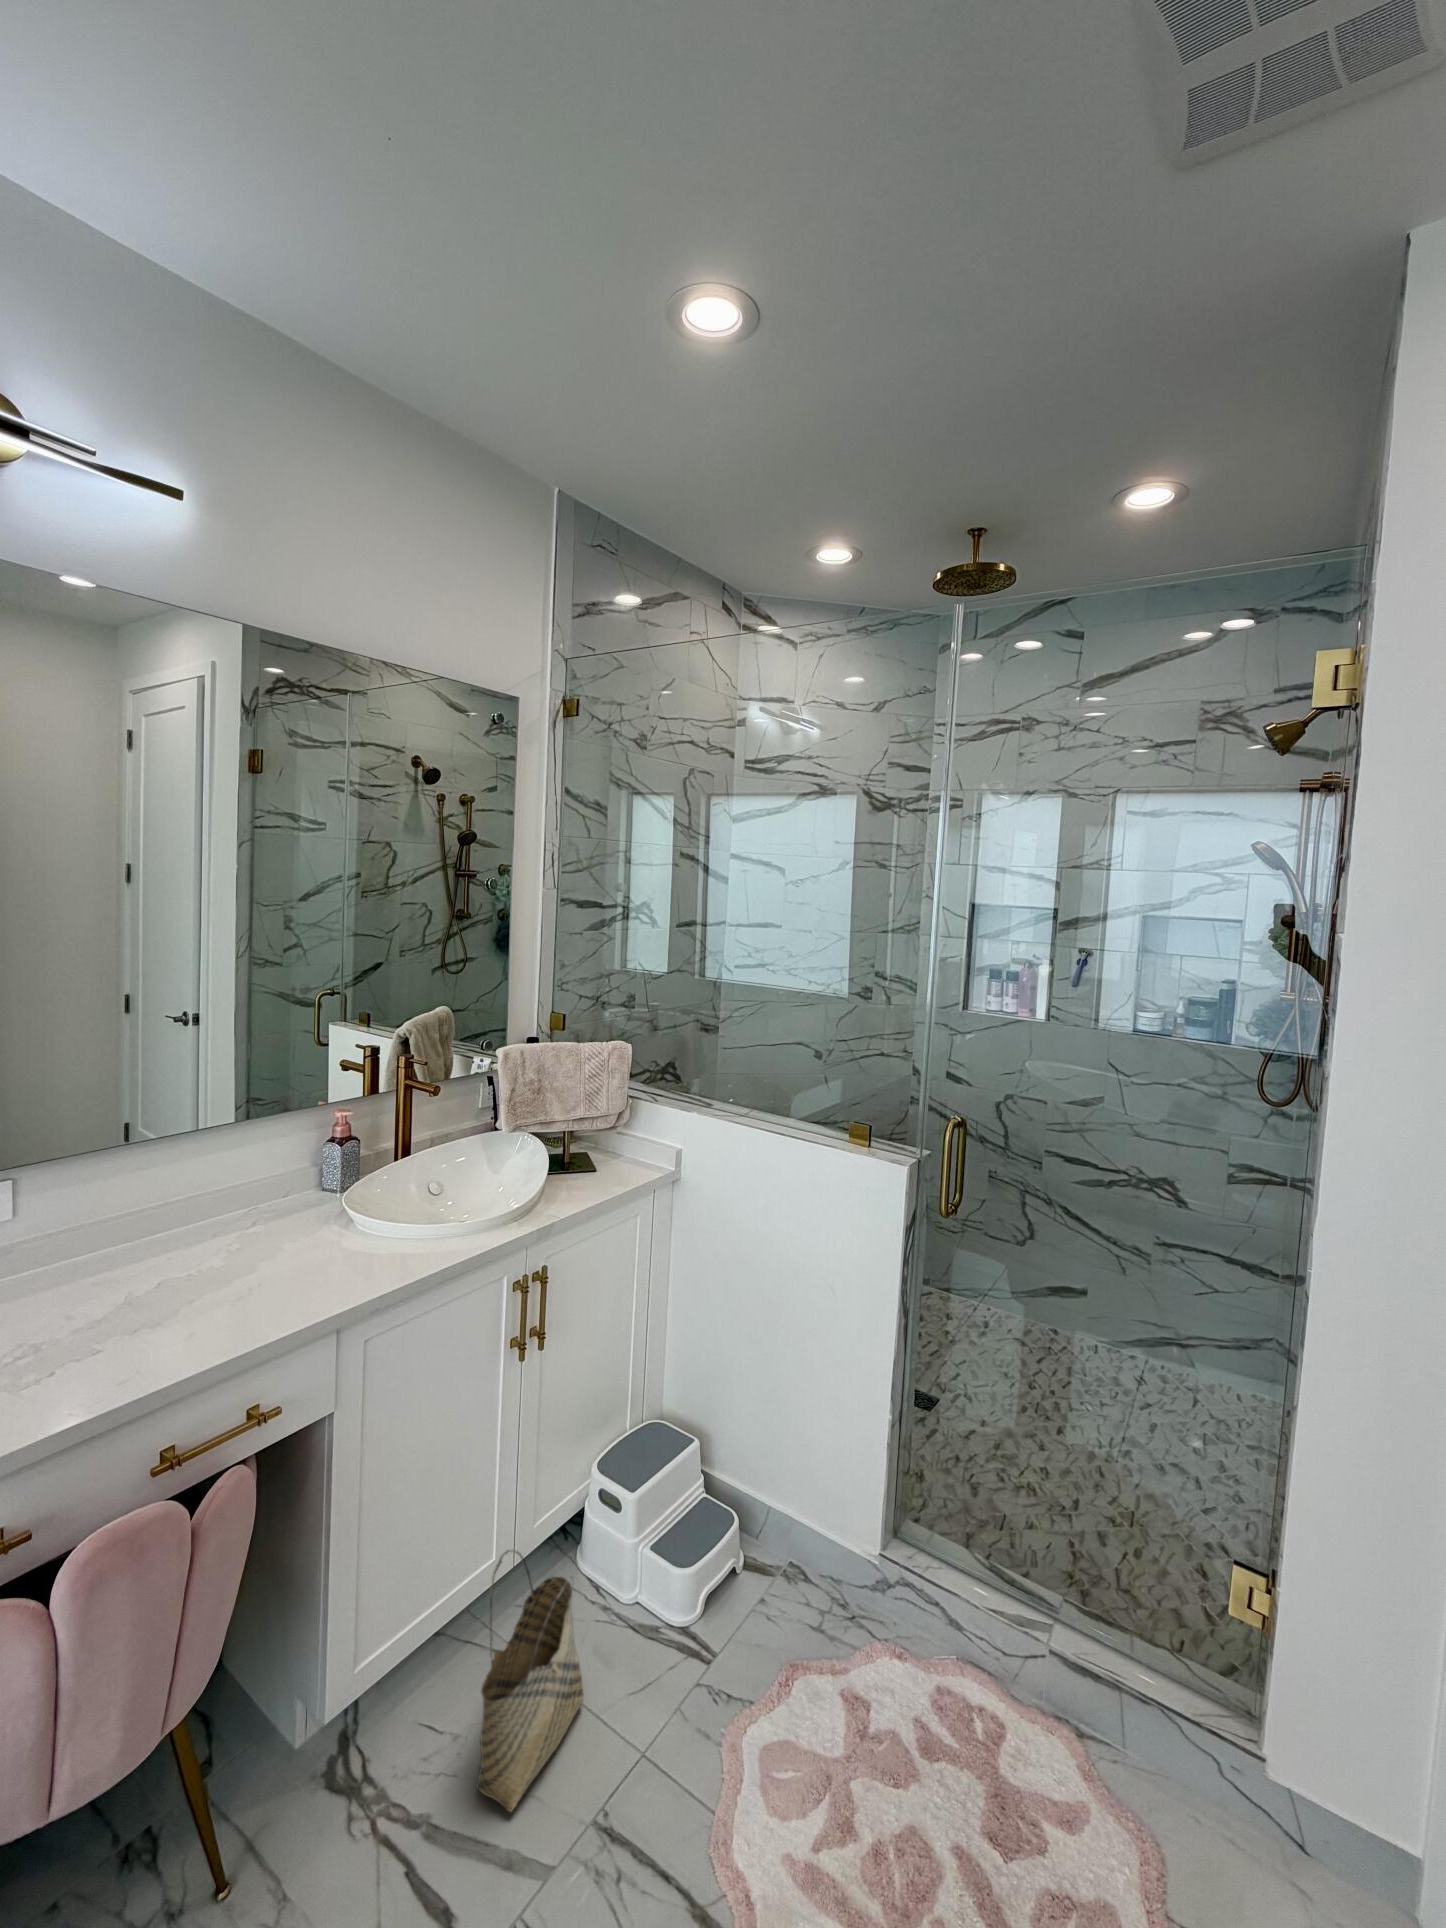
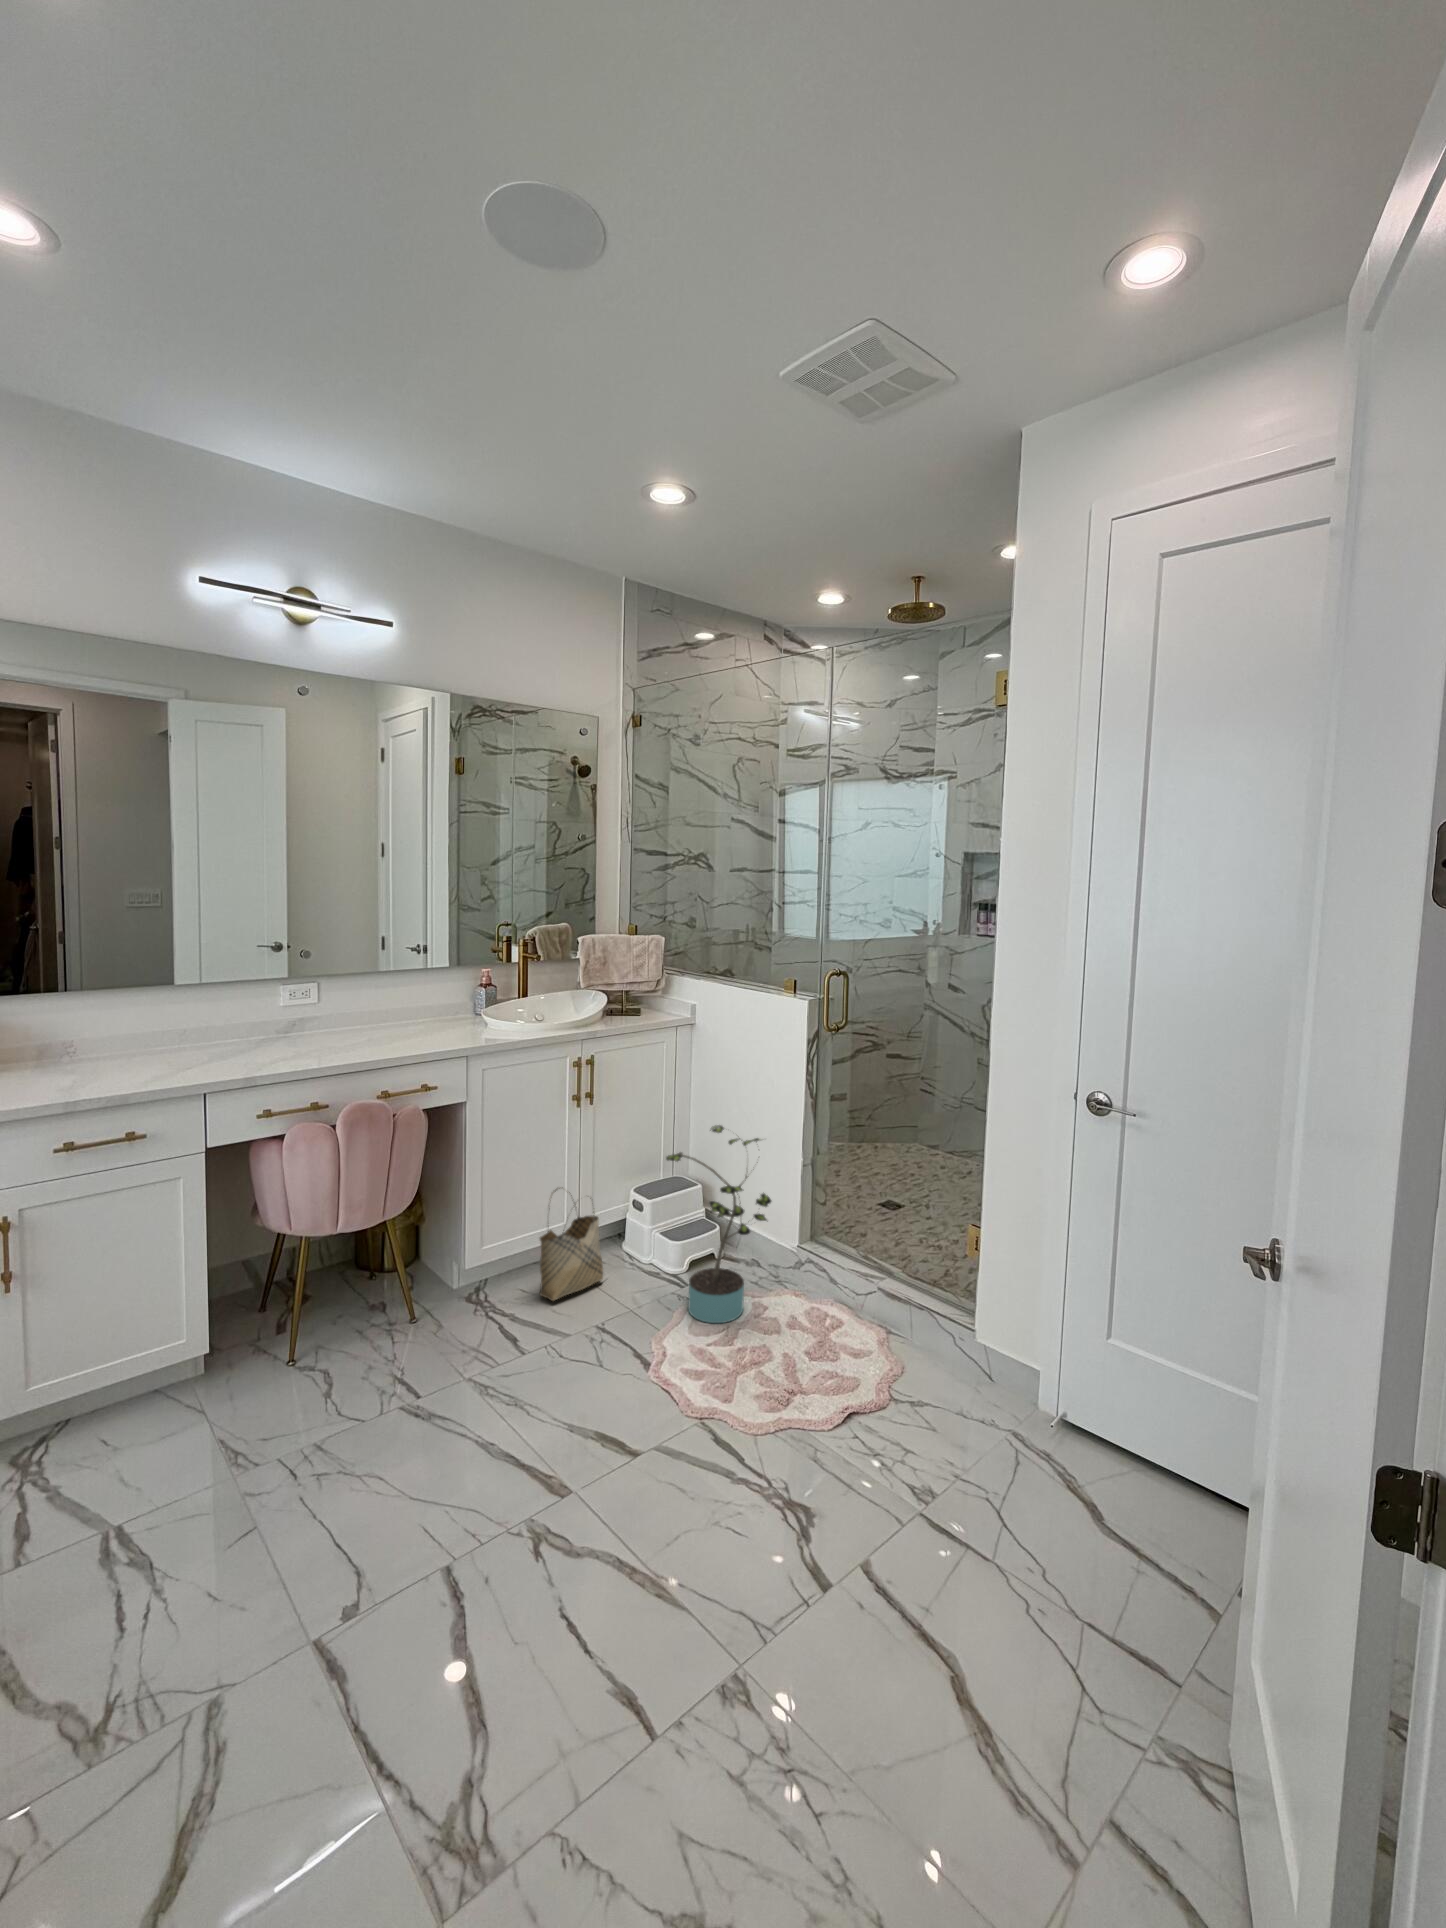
potted plant: none [730,1405,928,1799] -> present [666,1125,771,1323]

